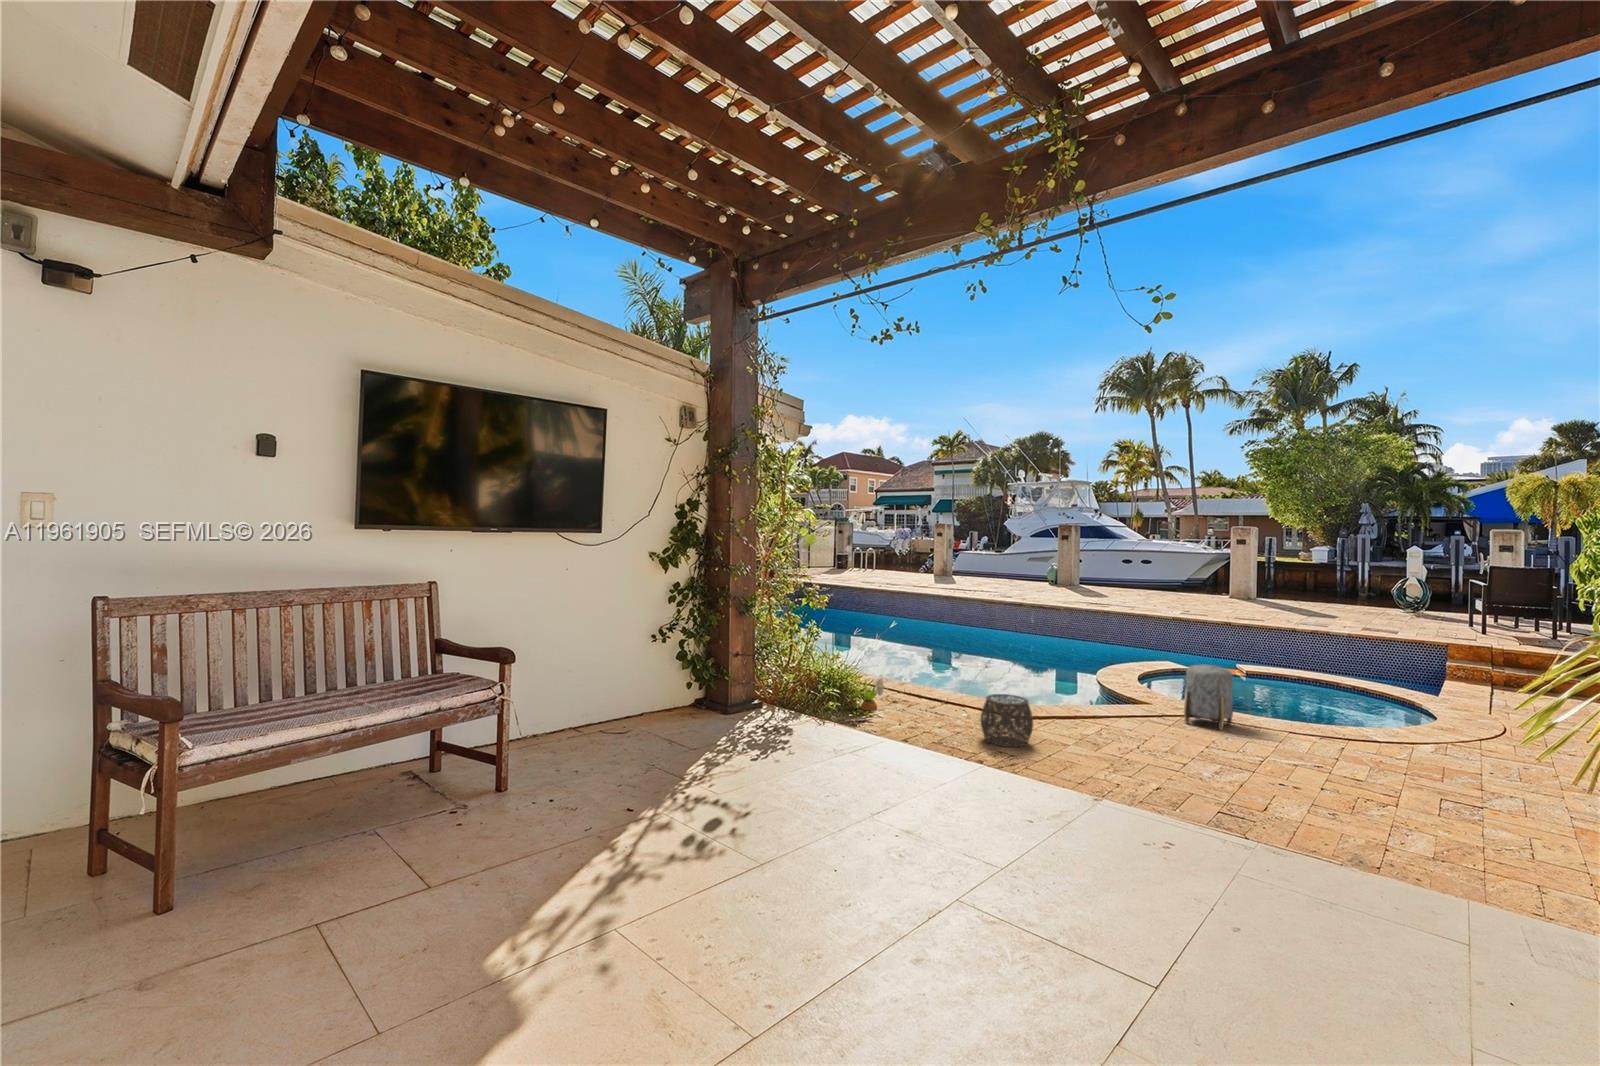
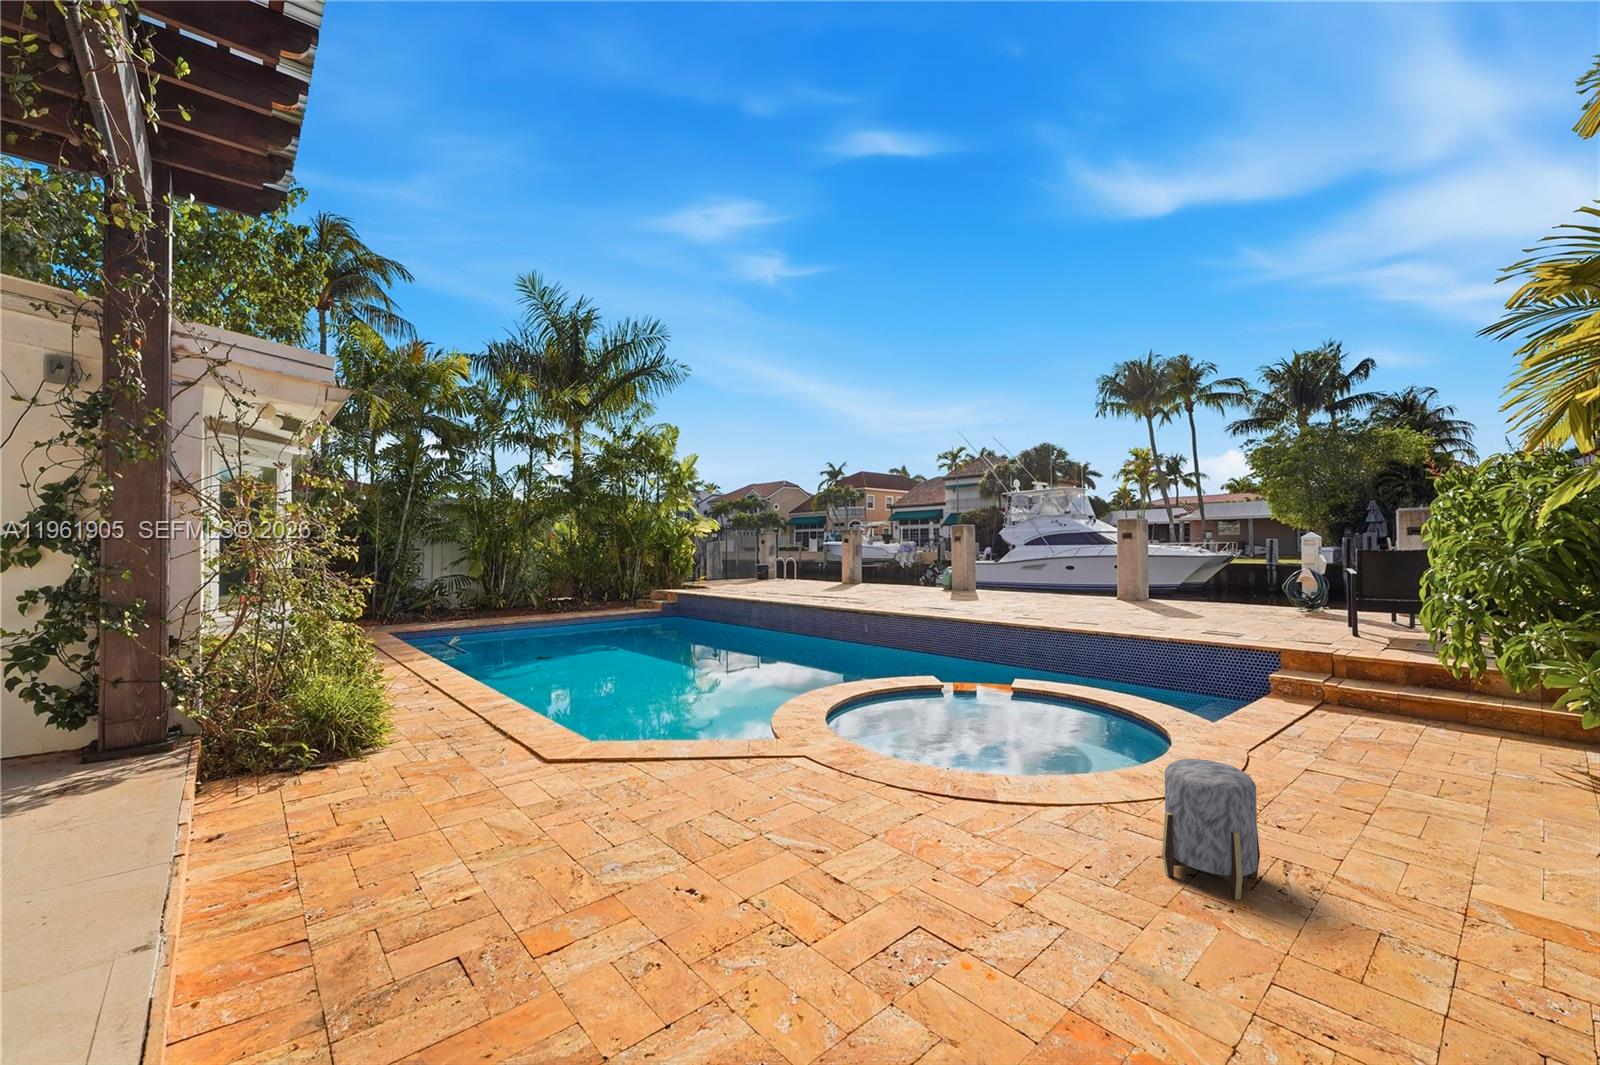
decorative plant: present [854,680,884,711] -> none [573,787,630,844]
woven basket: present [981,694,1033,747] -> none [716,845,822,984]

